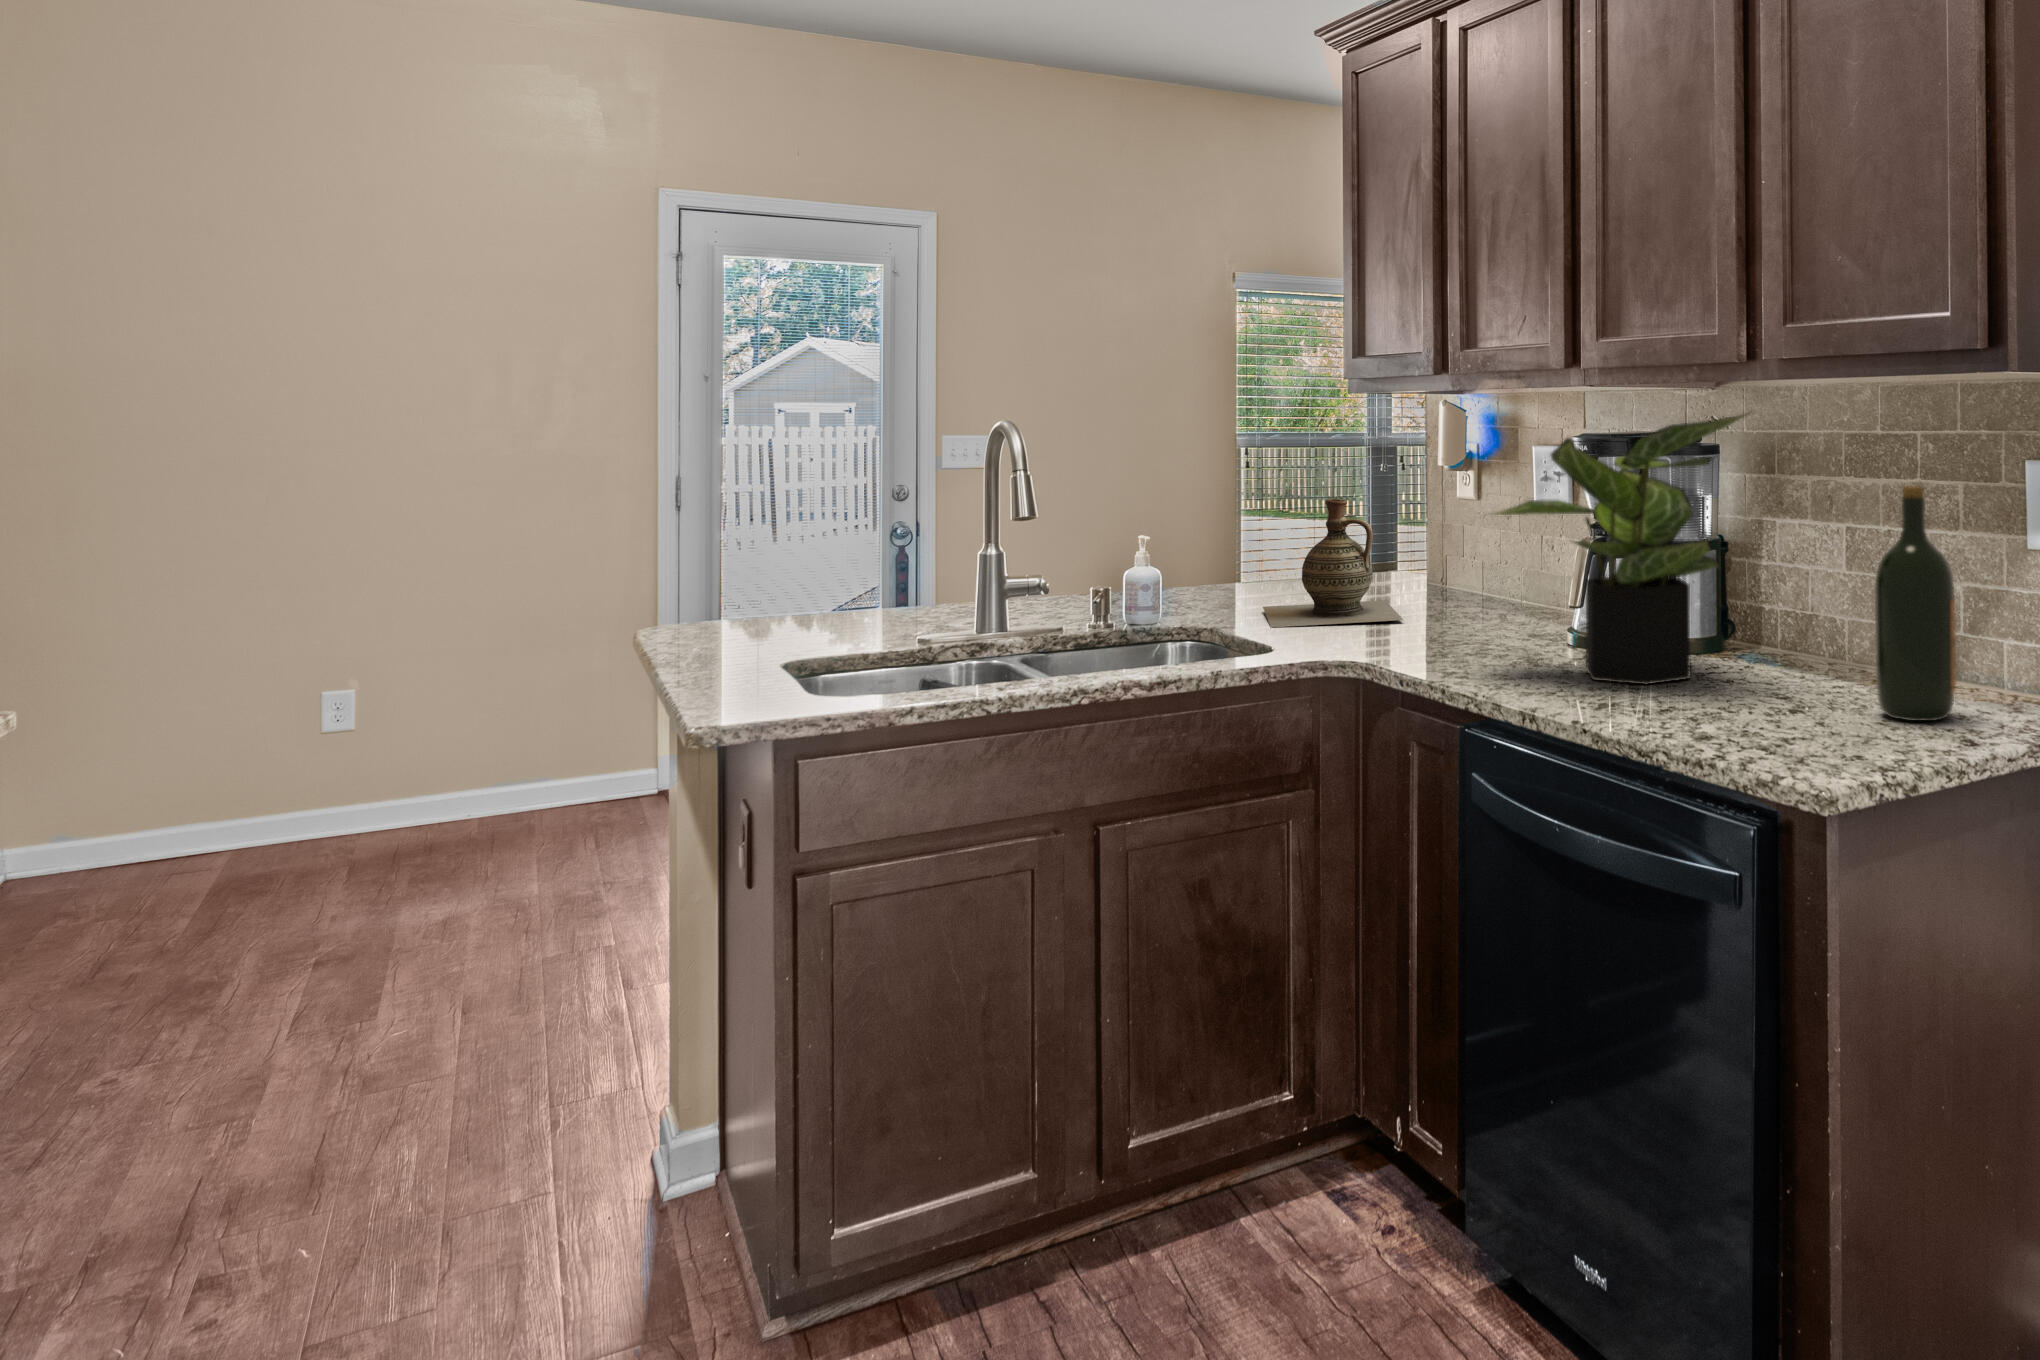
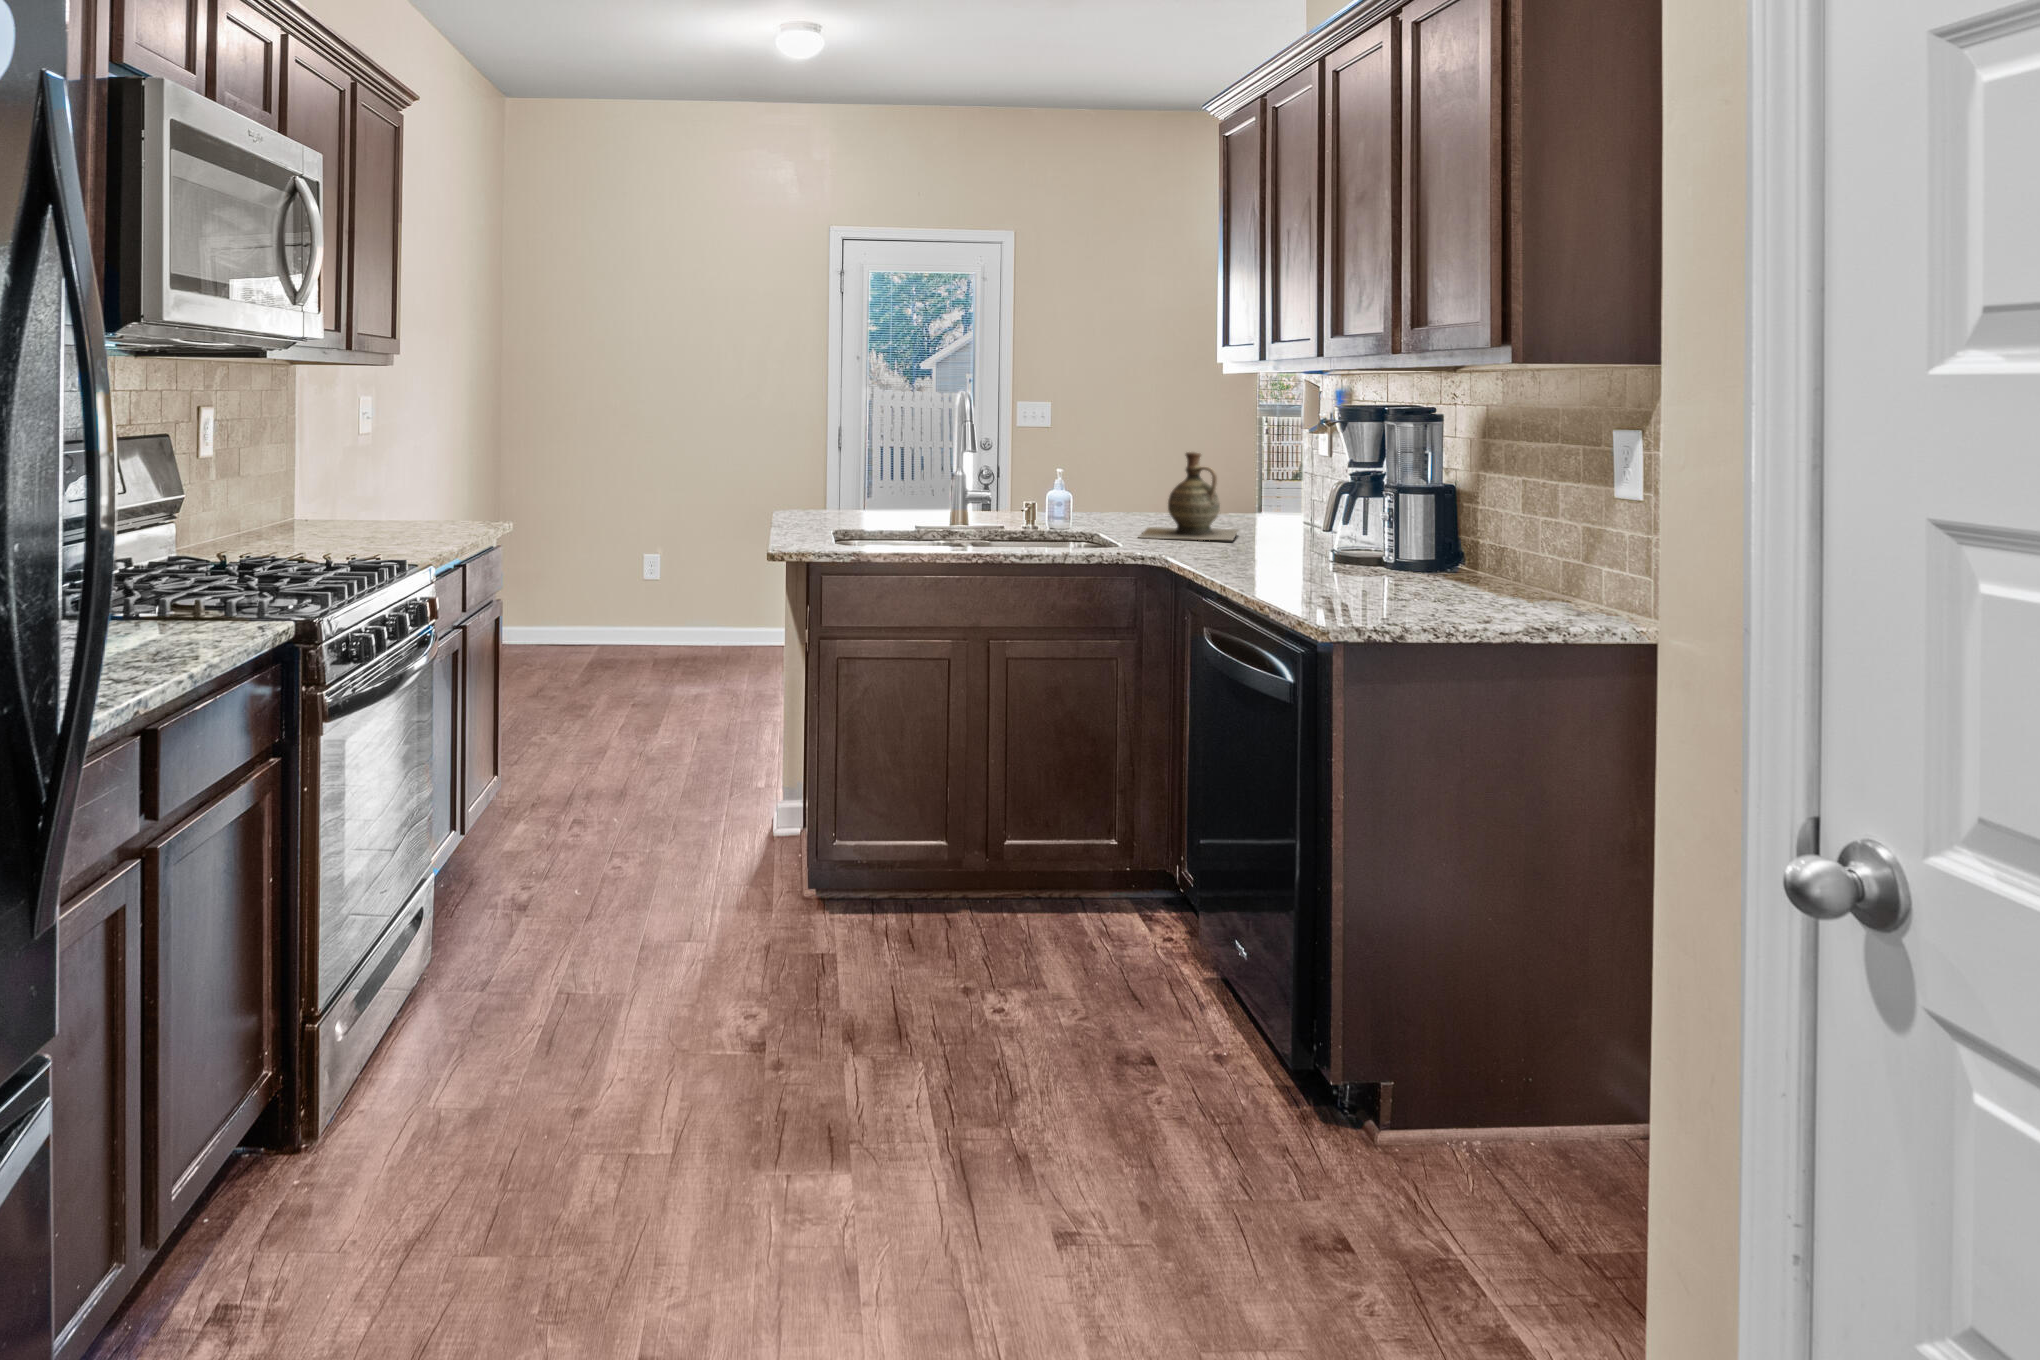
potted plant: present [1491,414,1747,685] -> none [1227,391,1400,581]
wine bottle: present [1875,486,1956,721] -> none [1450,446,1510,611]

